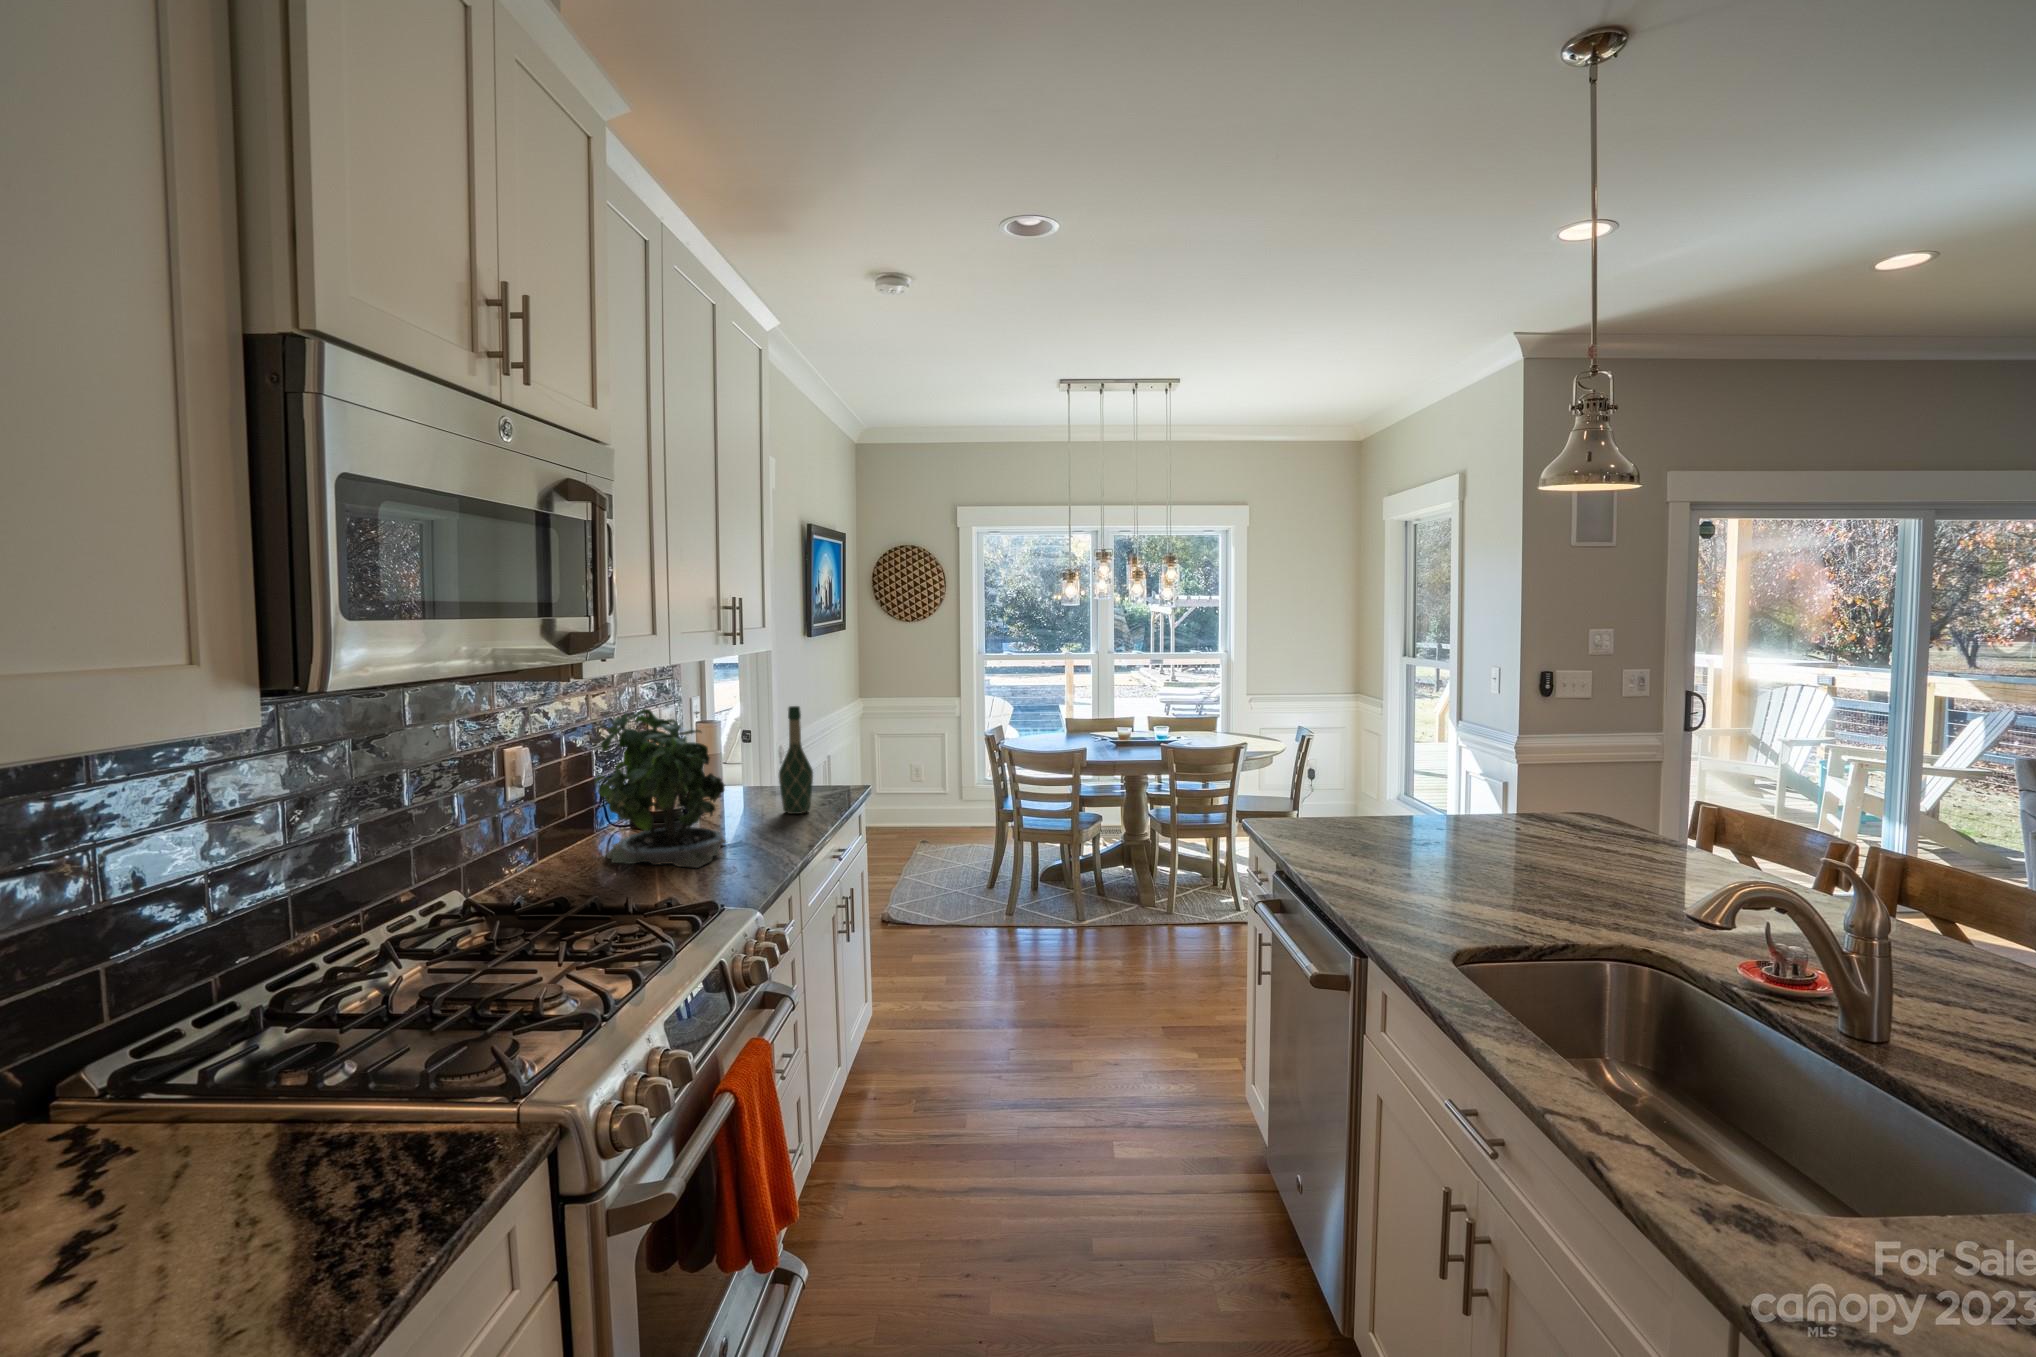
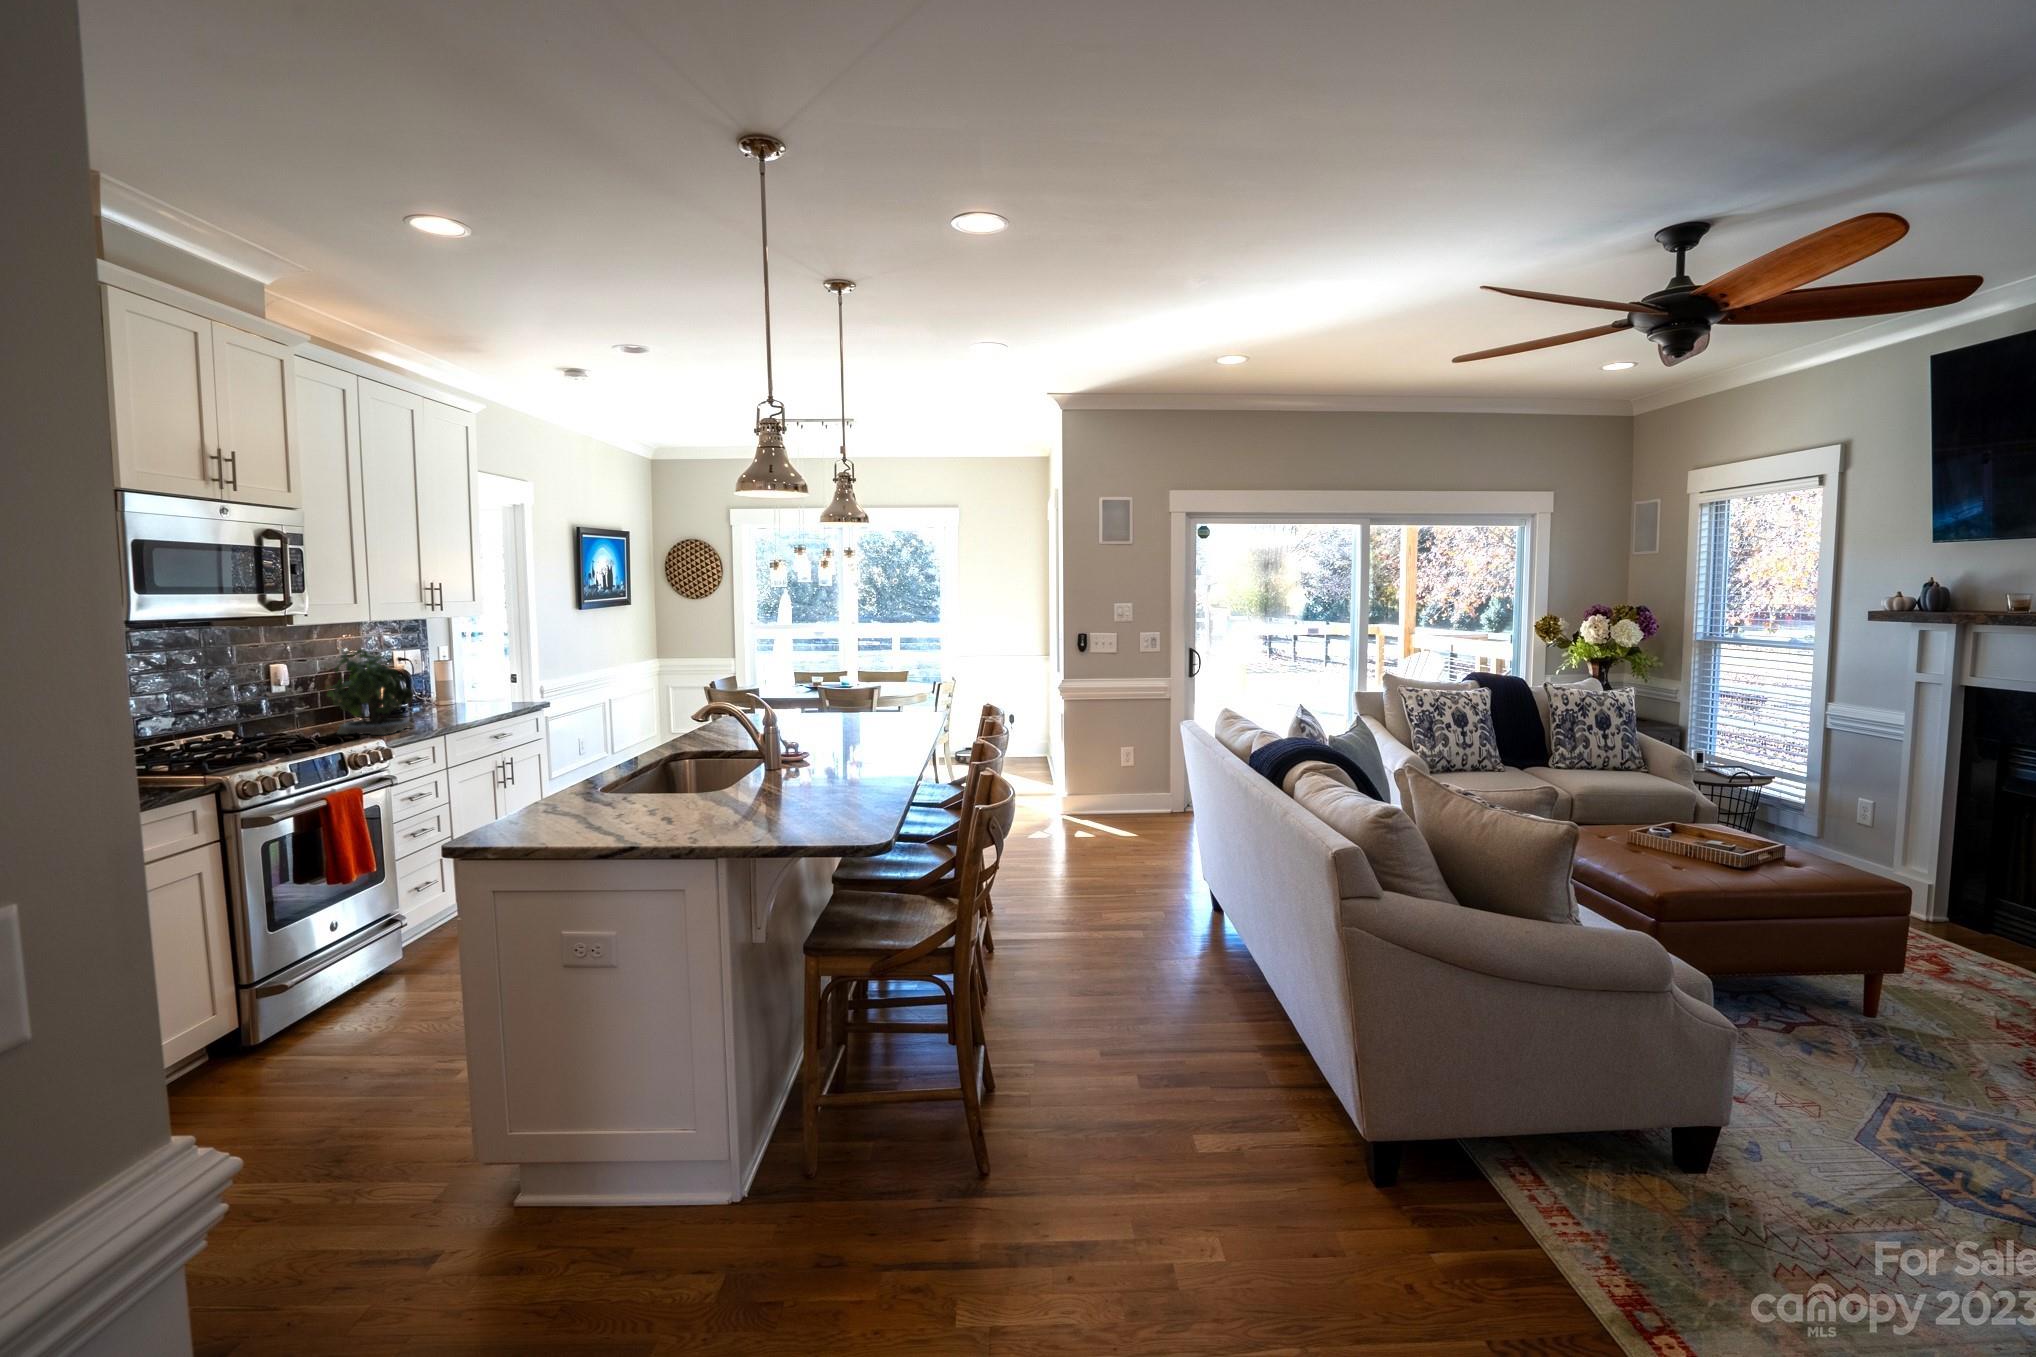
wine bottle: present [779,706,813,814] -> none [469,651,493,717]

